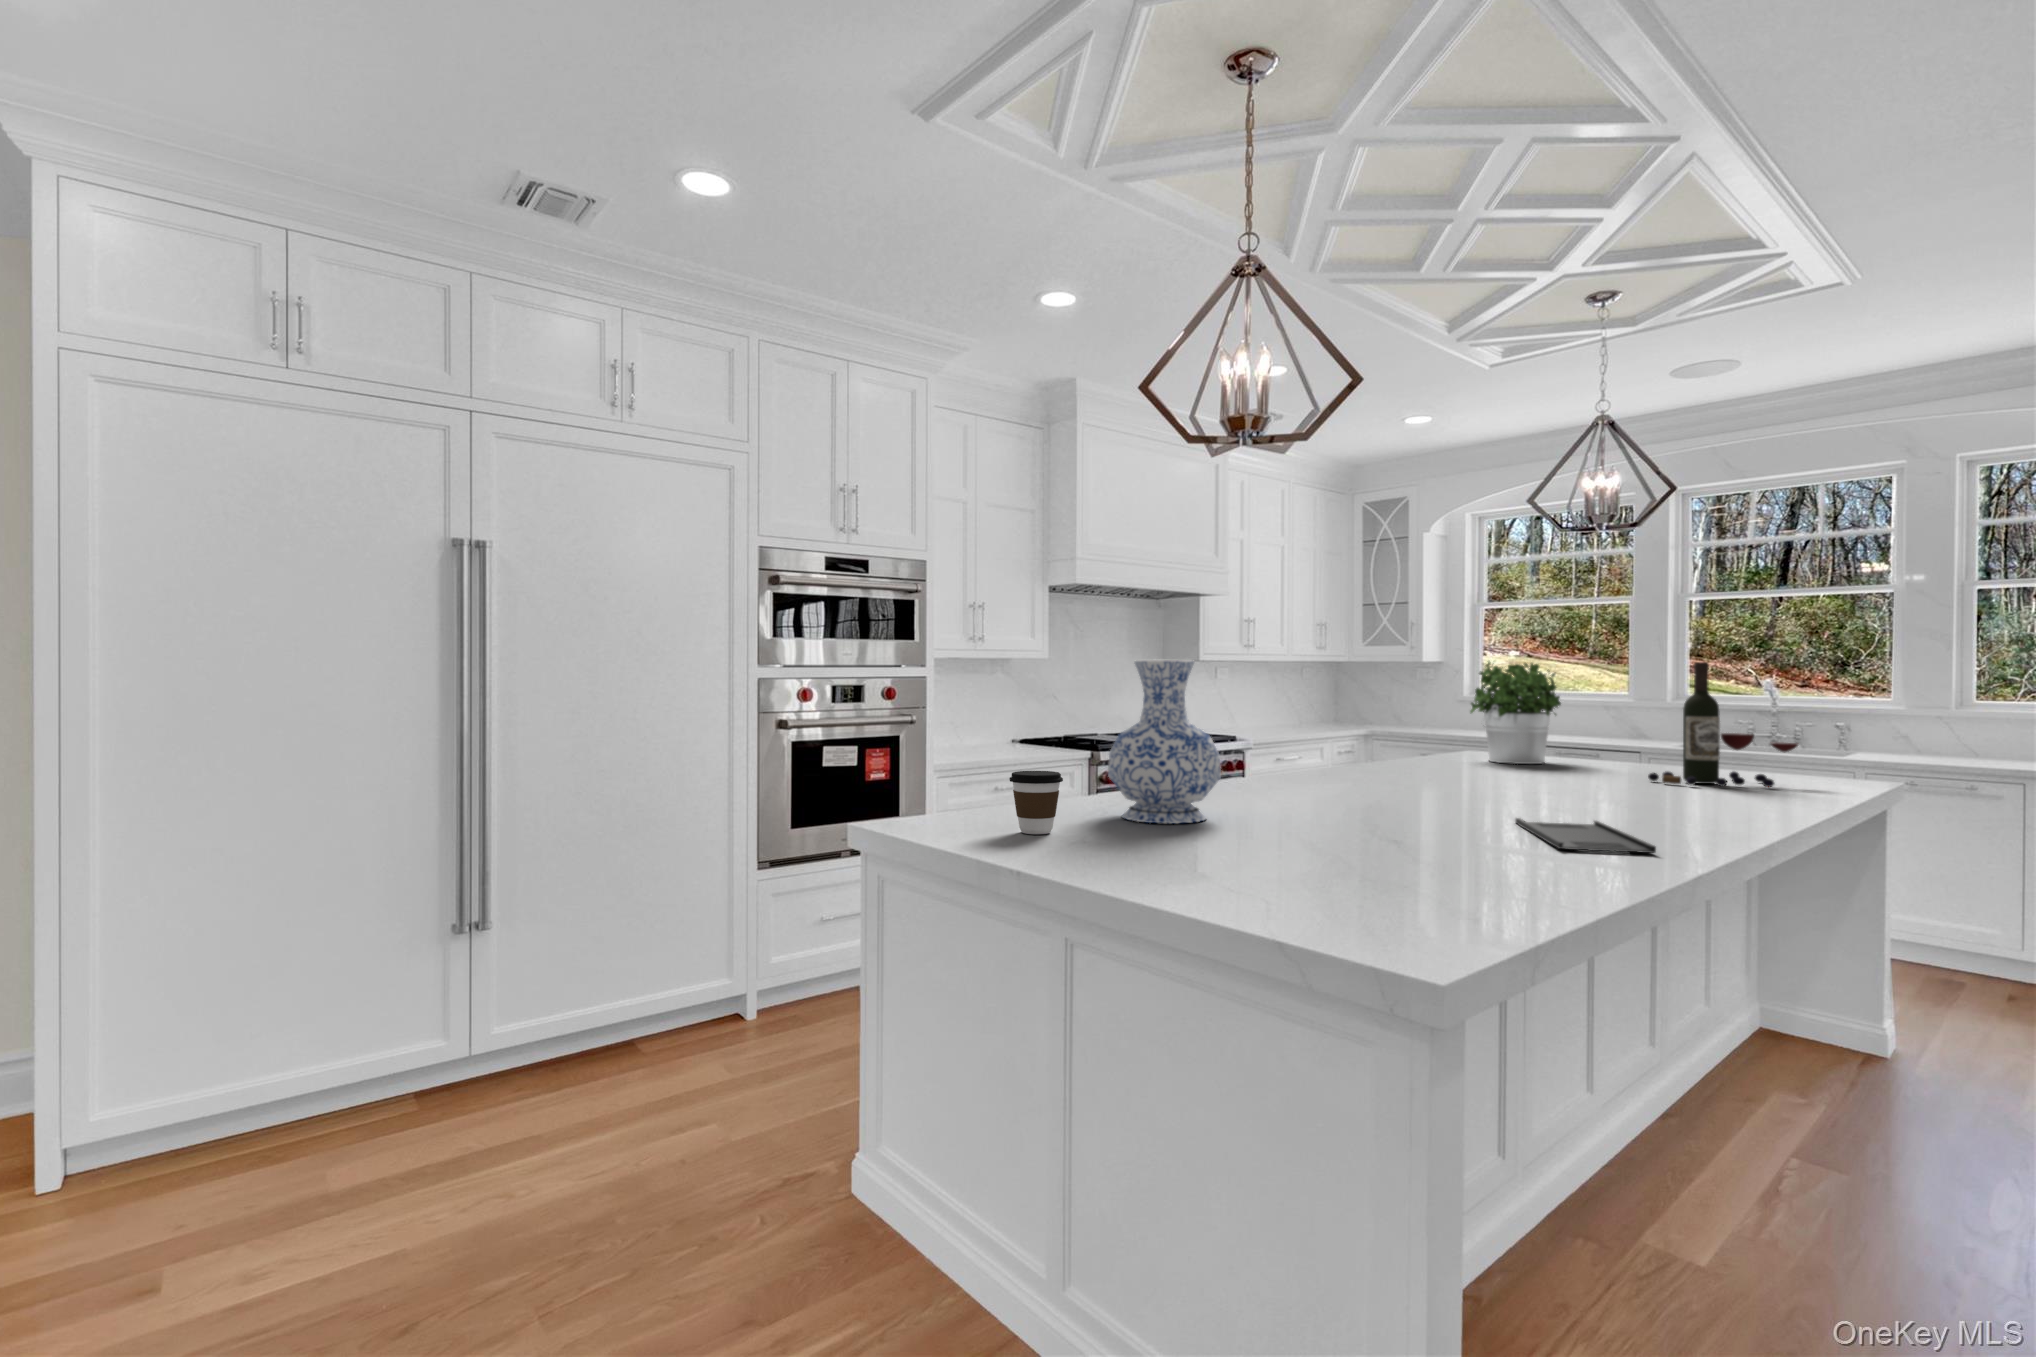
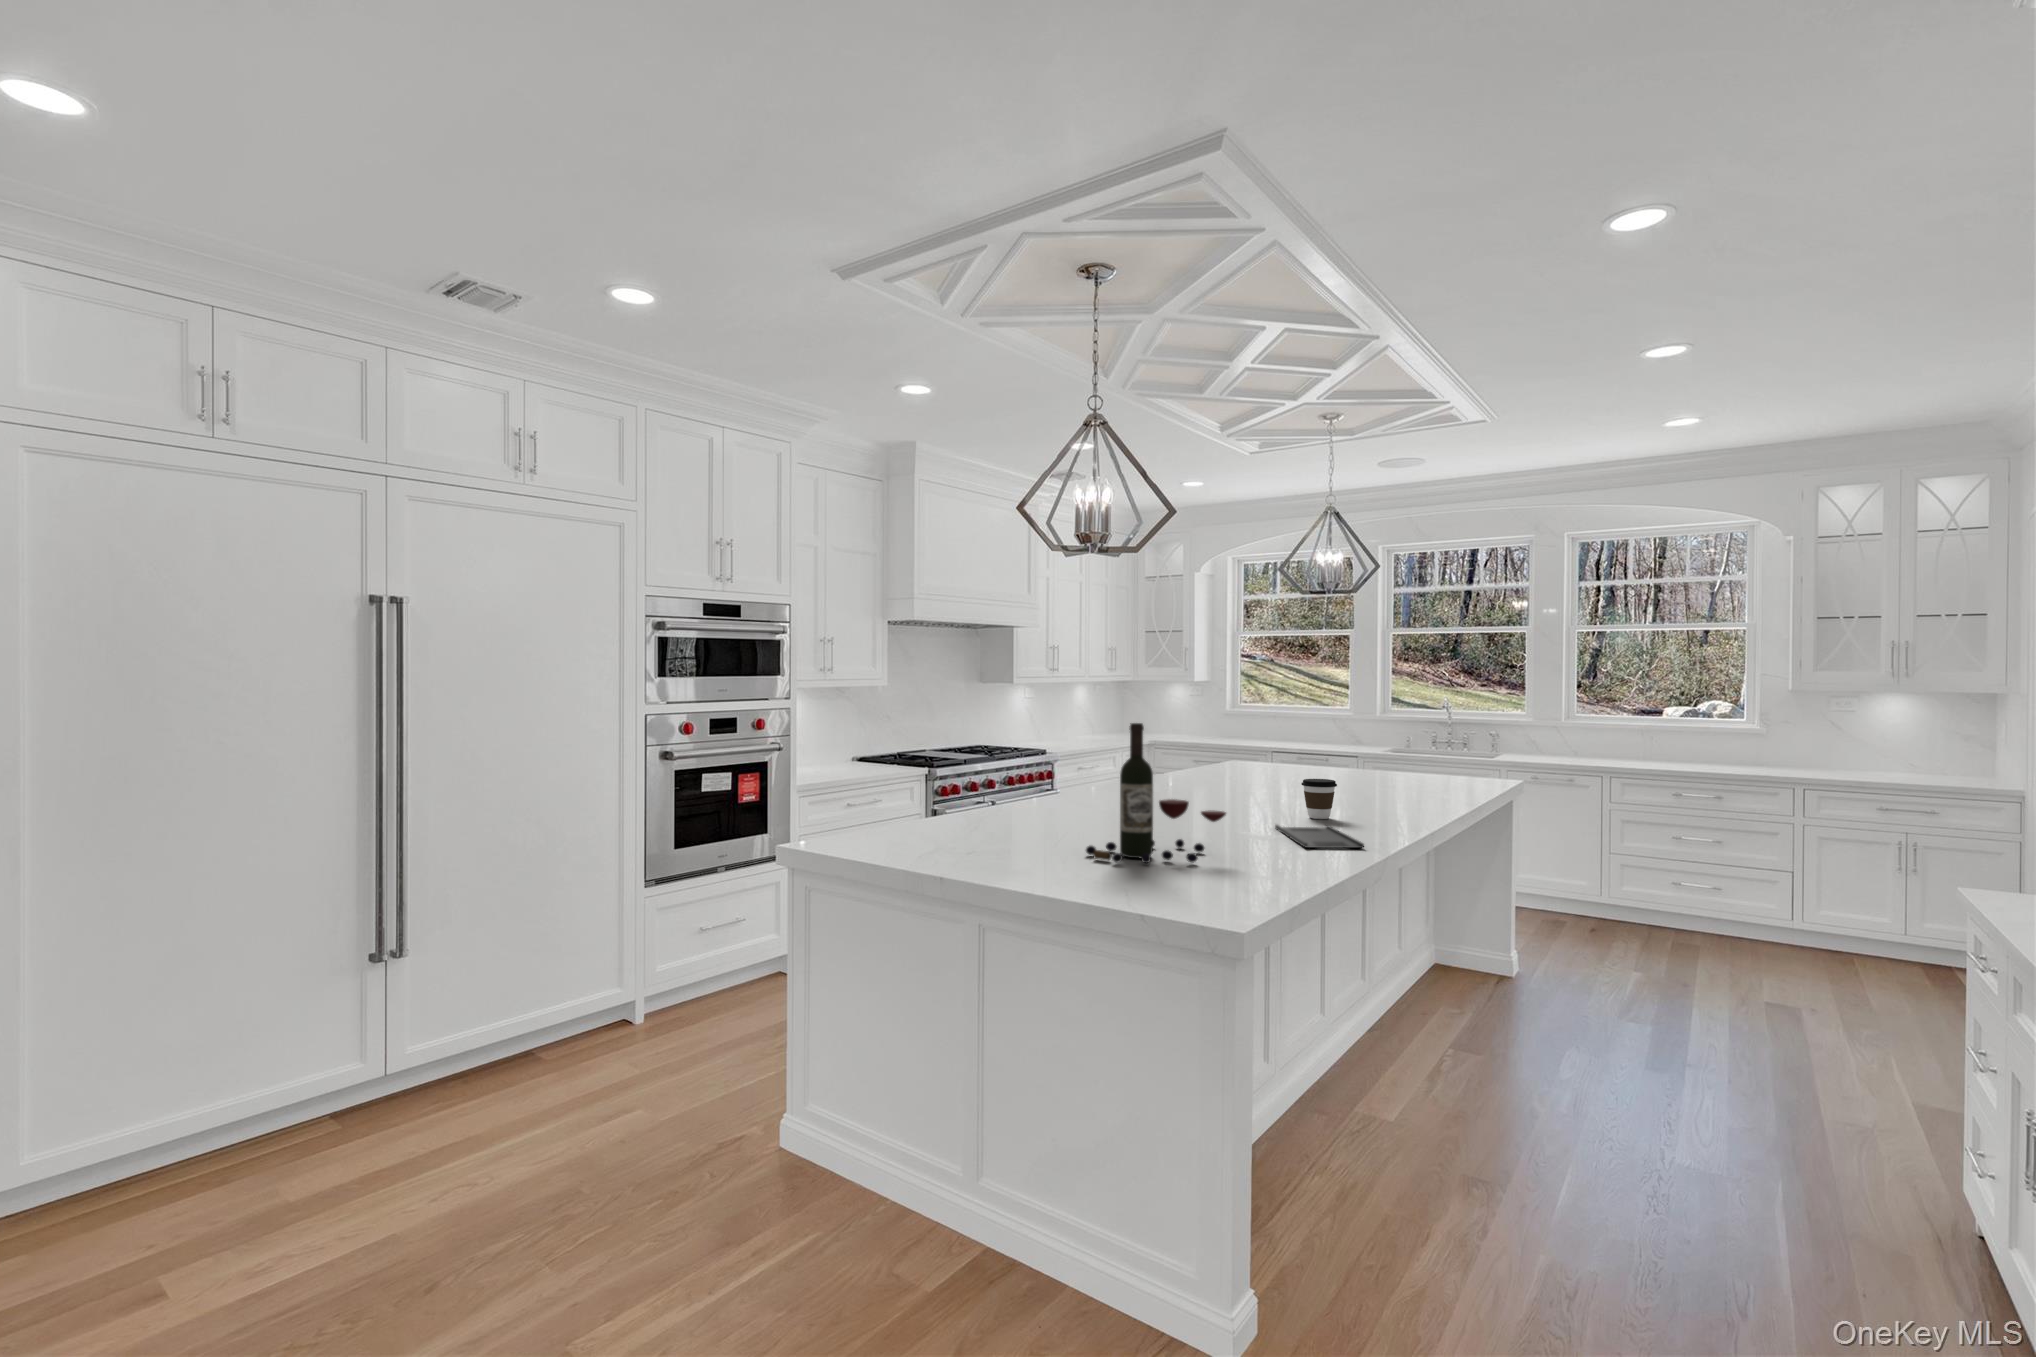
vase: present [1108,660,1221,823] -> none [986,712,1072,838]
potted plant: present [1470,661,1561,764] -> none [1236,694,1301,776]
wine bottle: present [1648,662,1798,787] -> present [1086,723,1226,863]
coffee cup: present [1009,771,1063,834] -> present [1301,779,1337,819]

